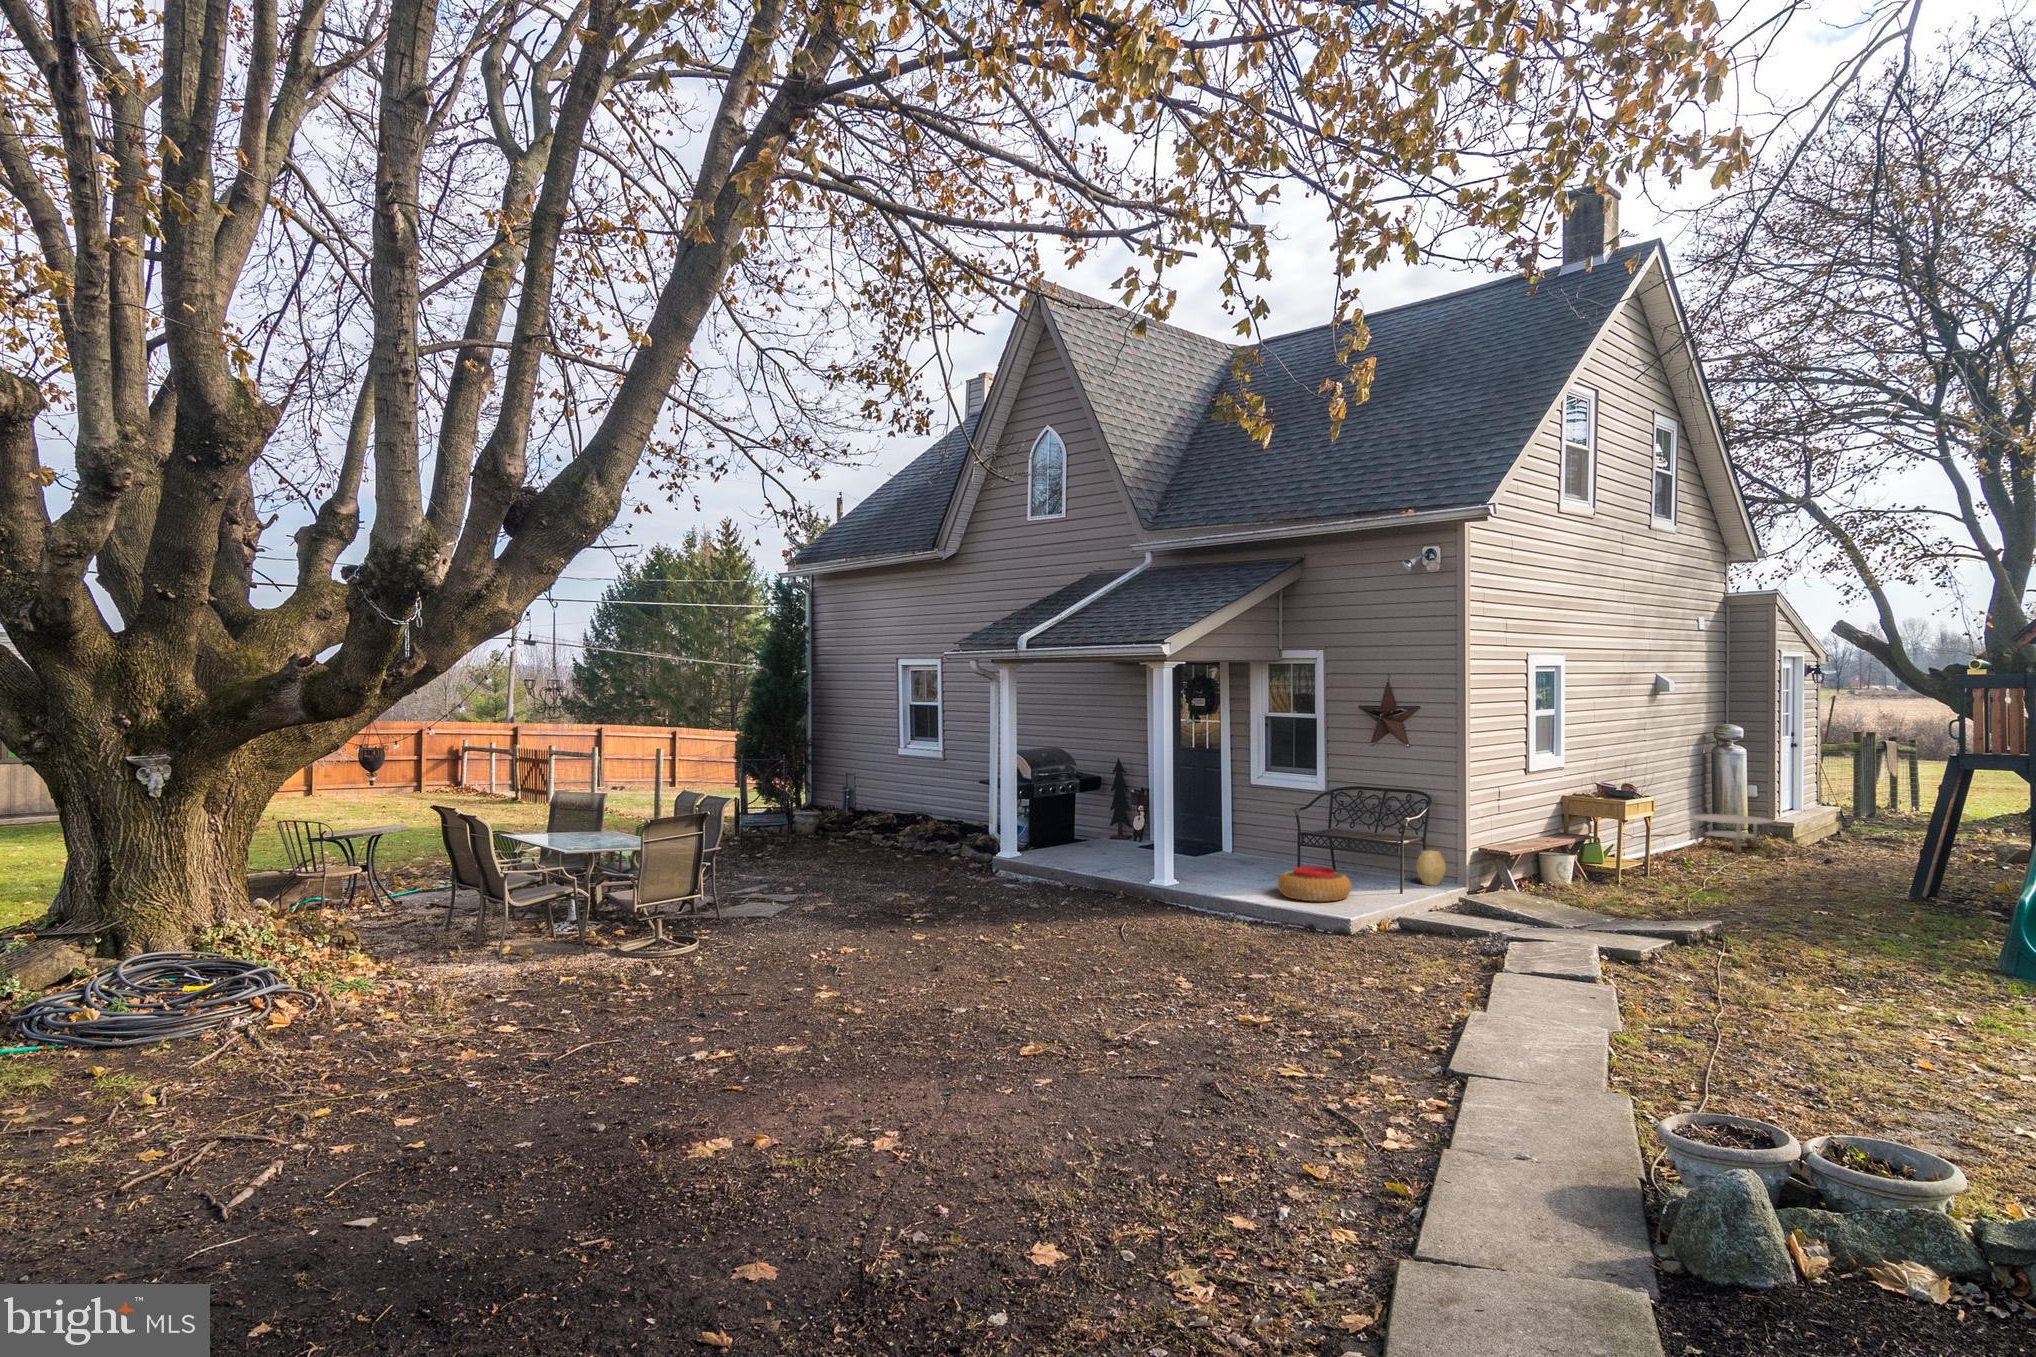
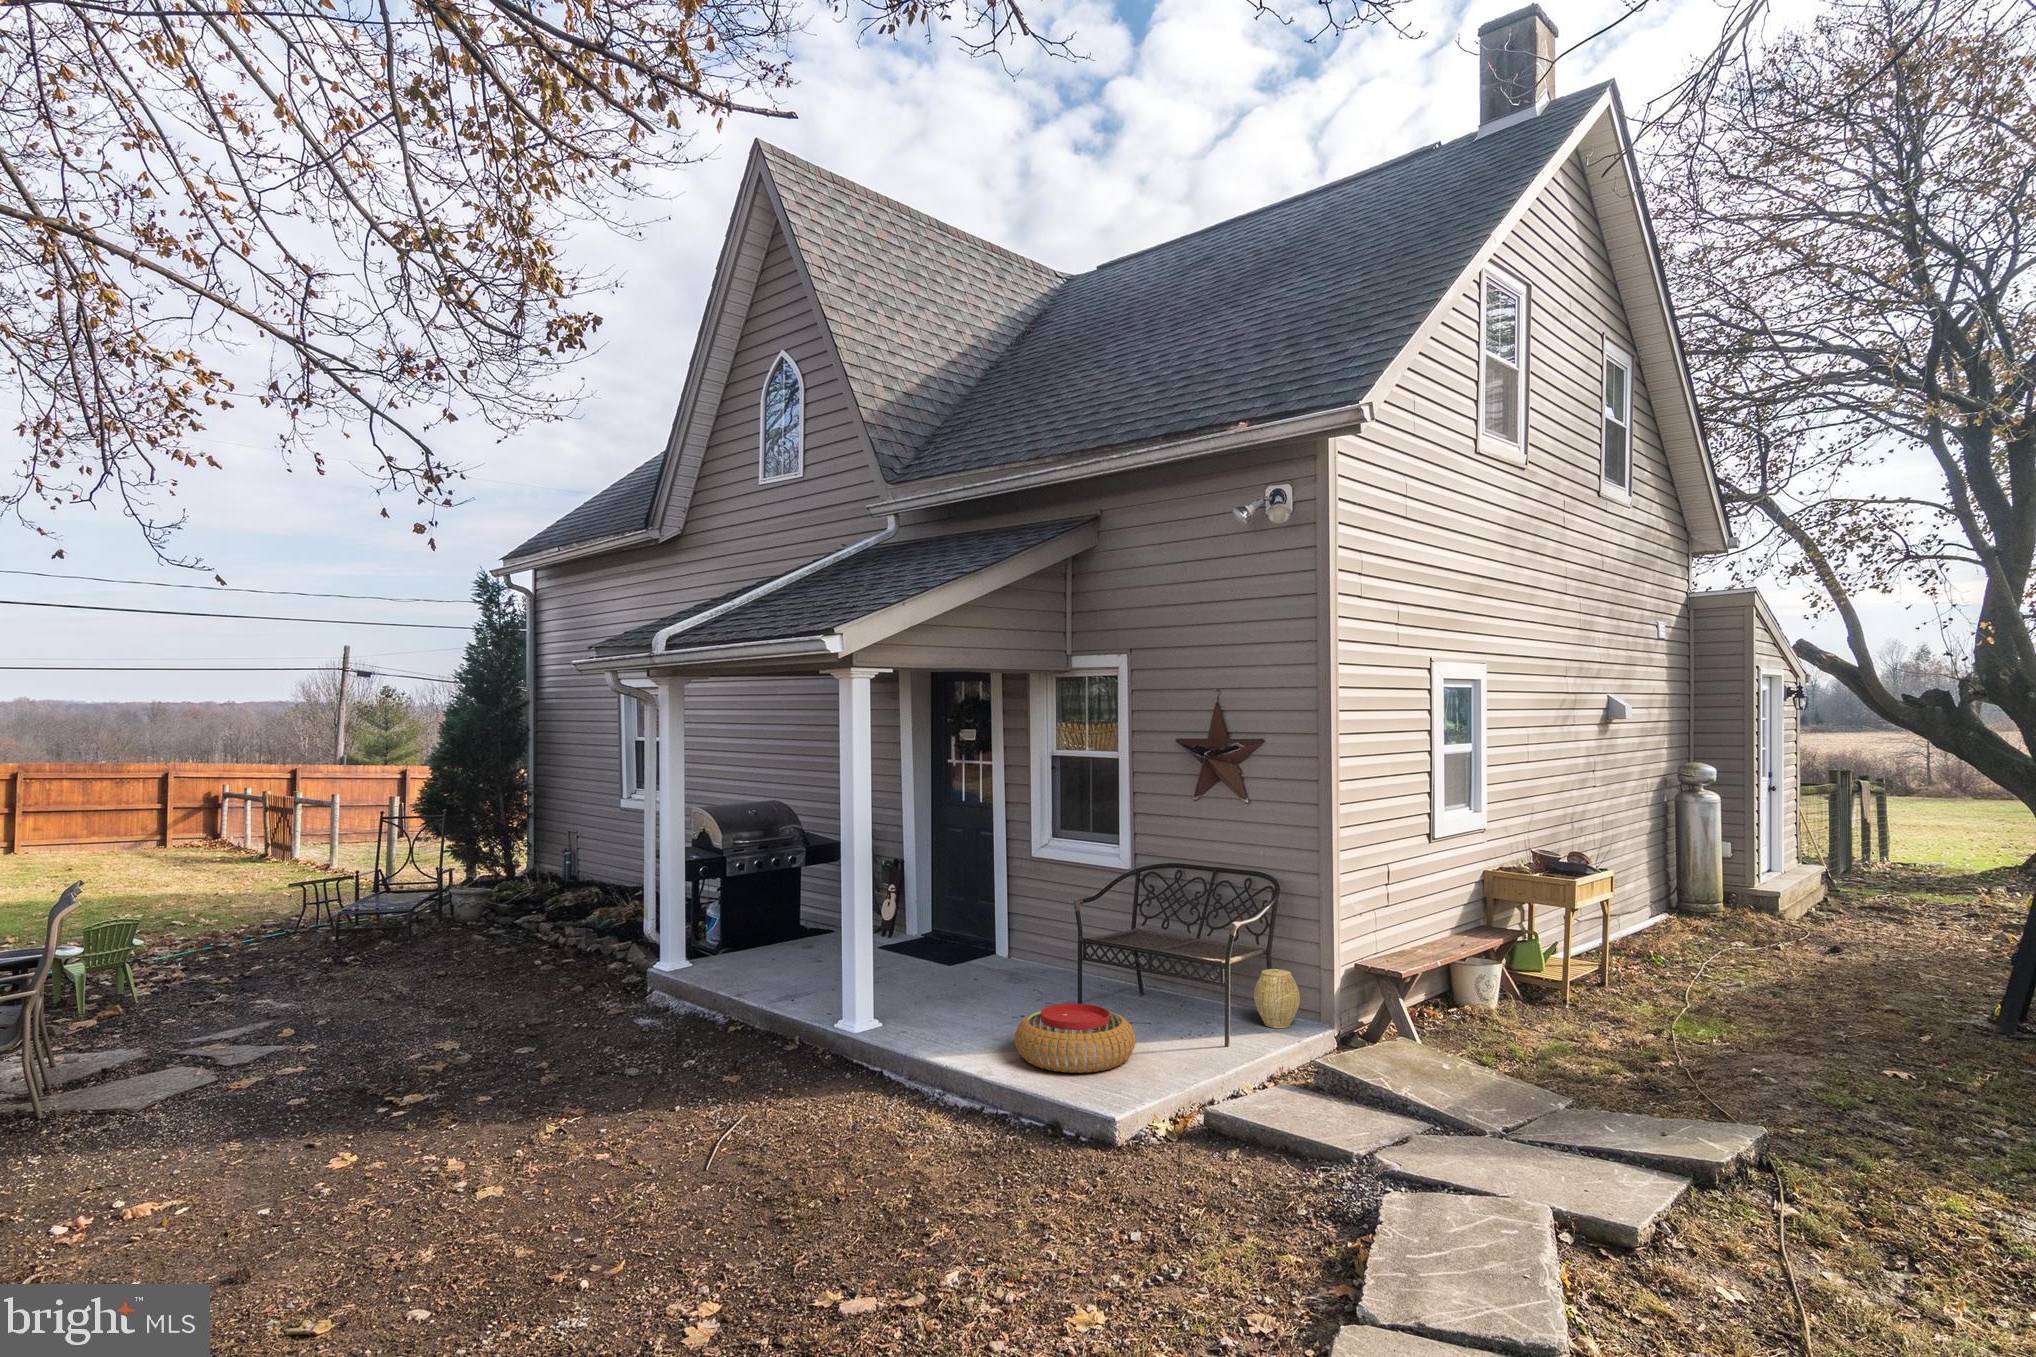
round table: present [1689,814,1773,853] -> none [1650,883,1767,940]

